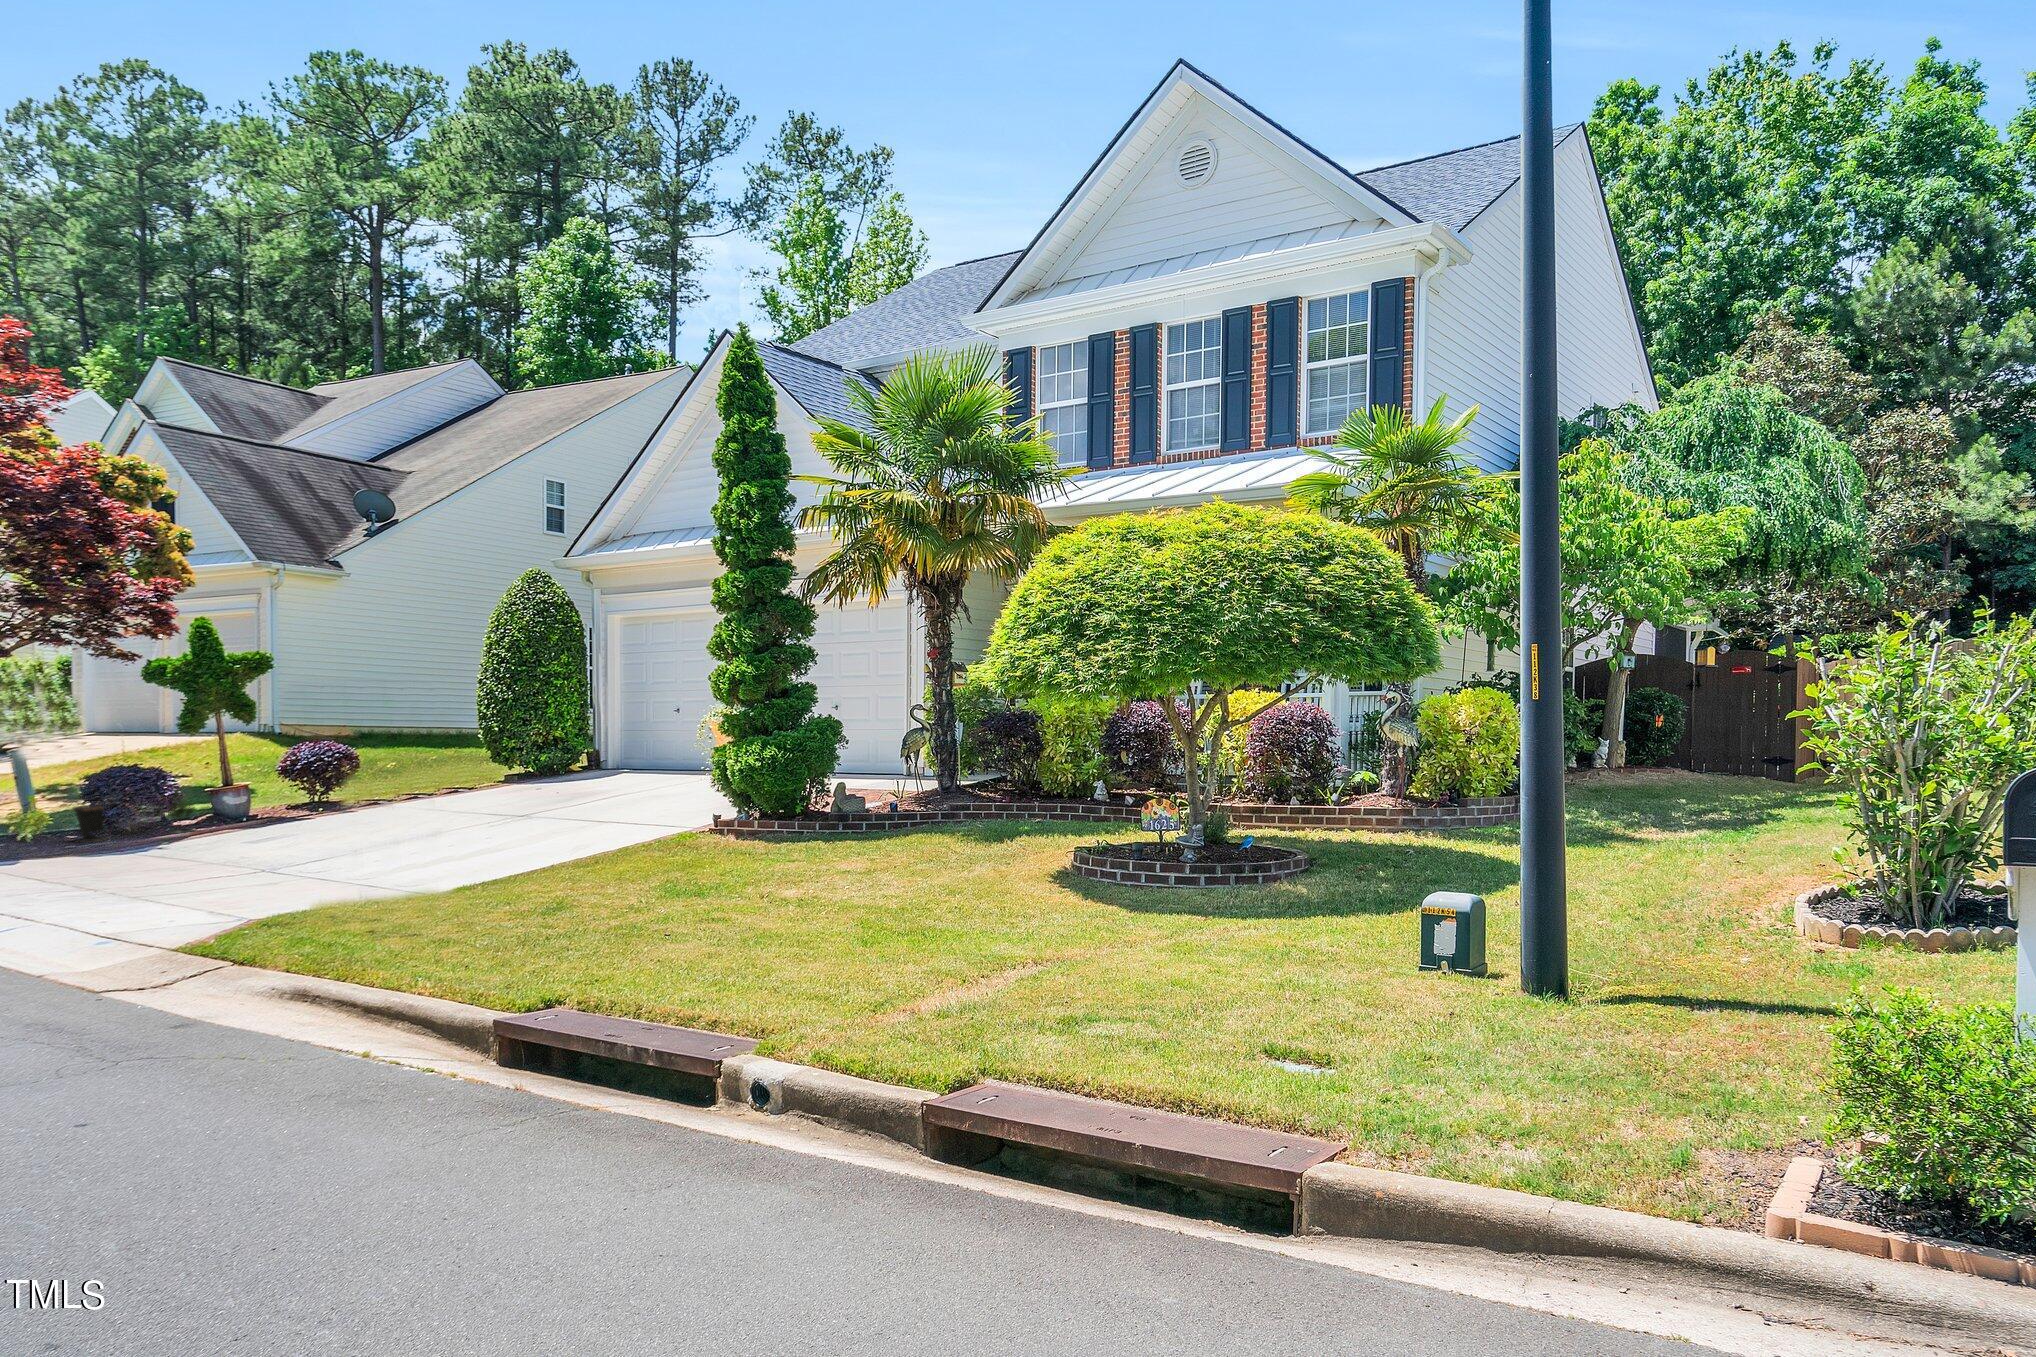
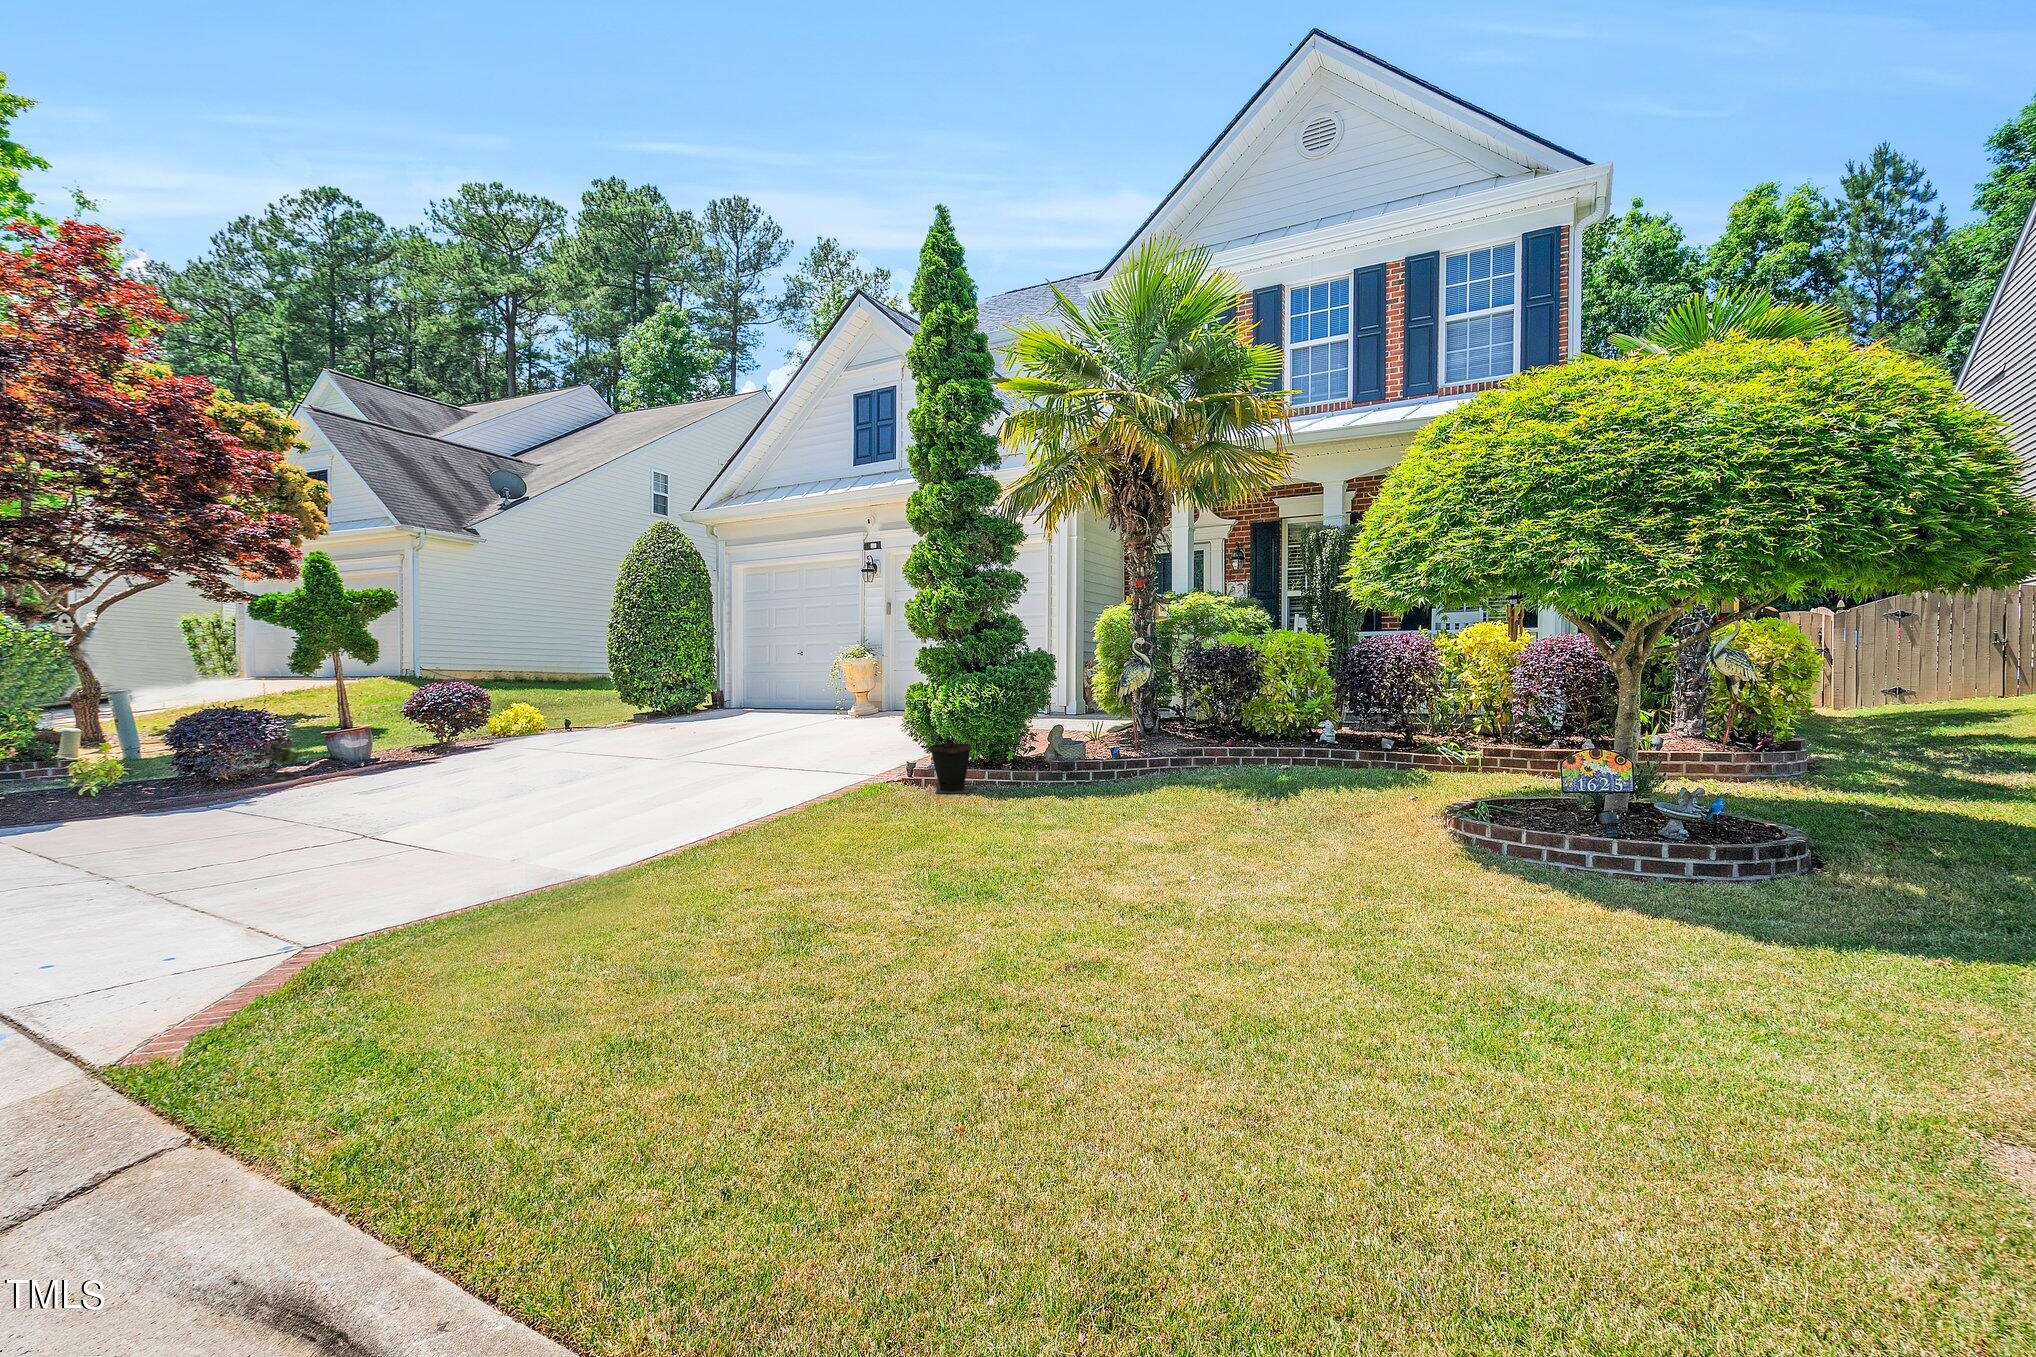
bucket: present [74,806,105,842] -> present [929,743,972,793]

